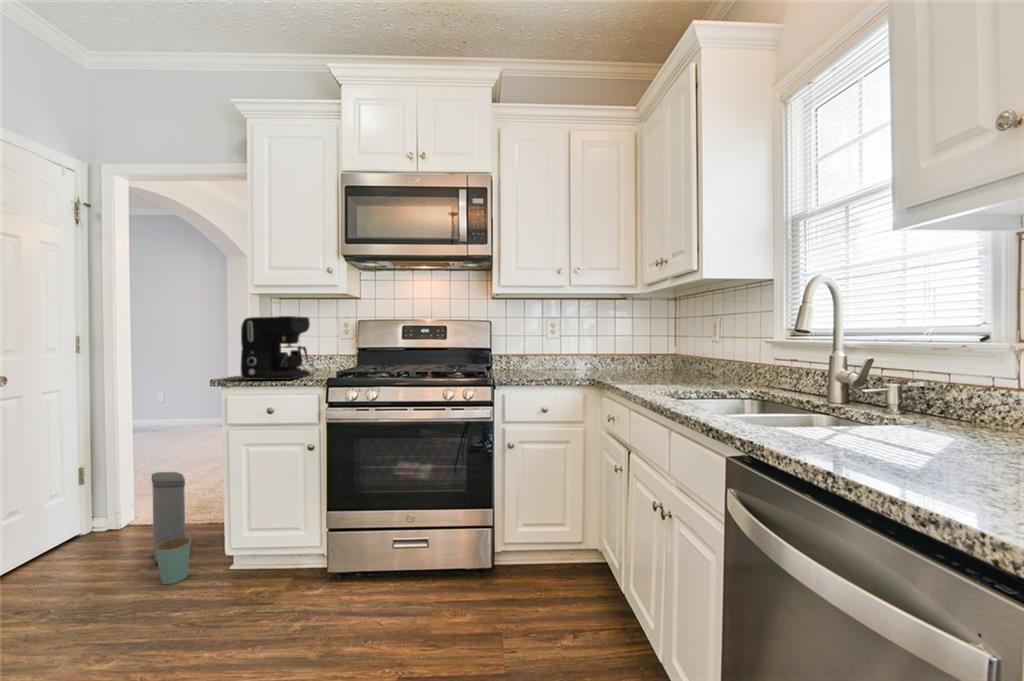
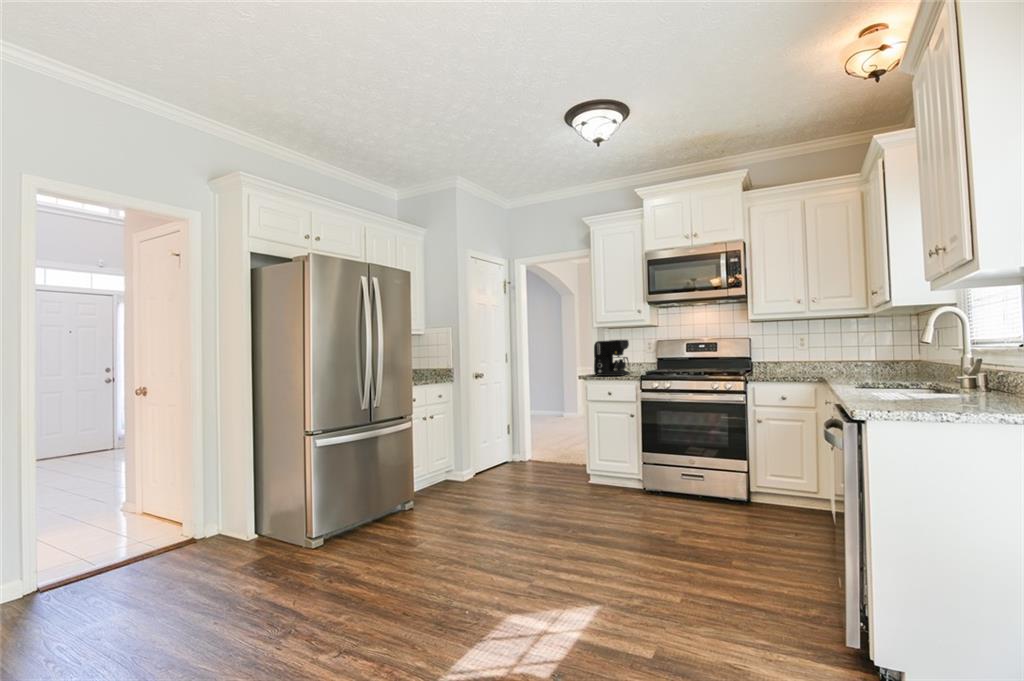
trash can: present [152,472,191,584] -> none [547,427,571,483]

